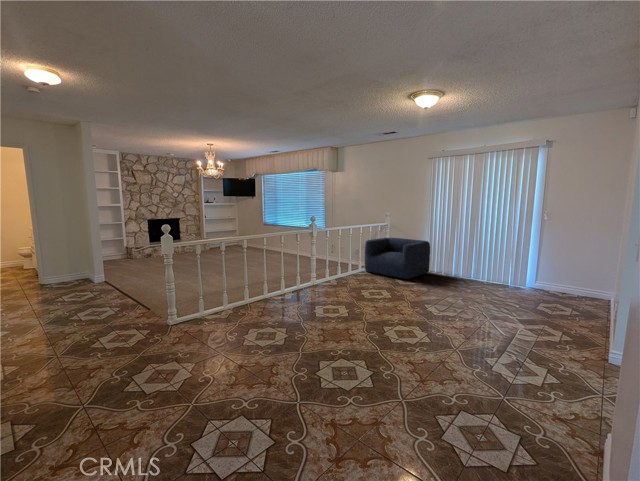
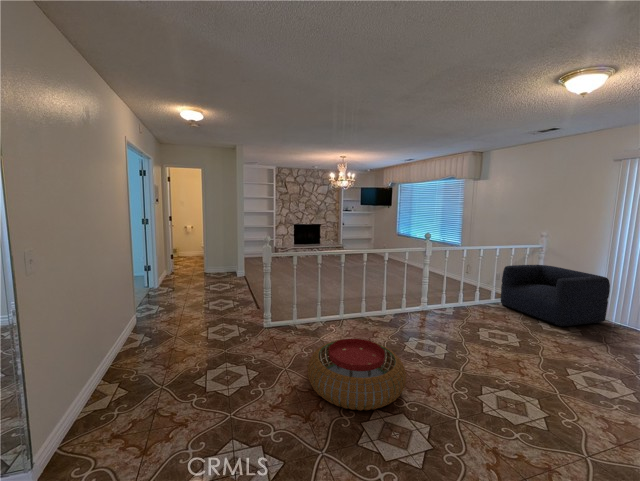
pouf: none [248,310,337,369] -> present [308,339,406,410]

